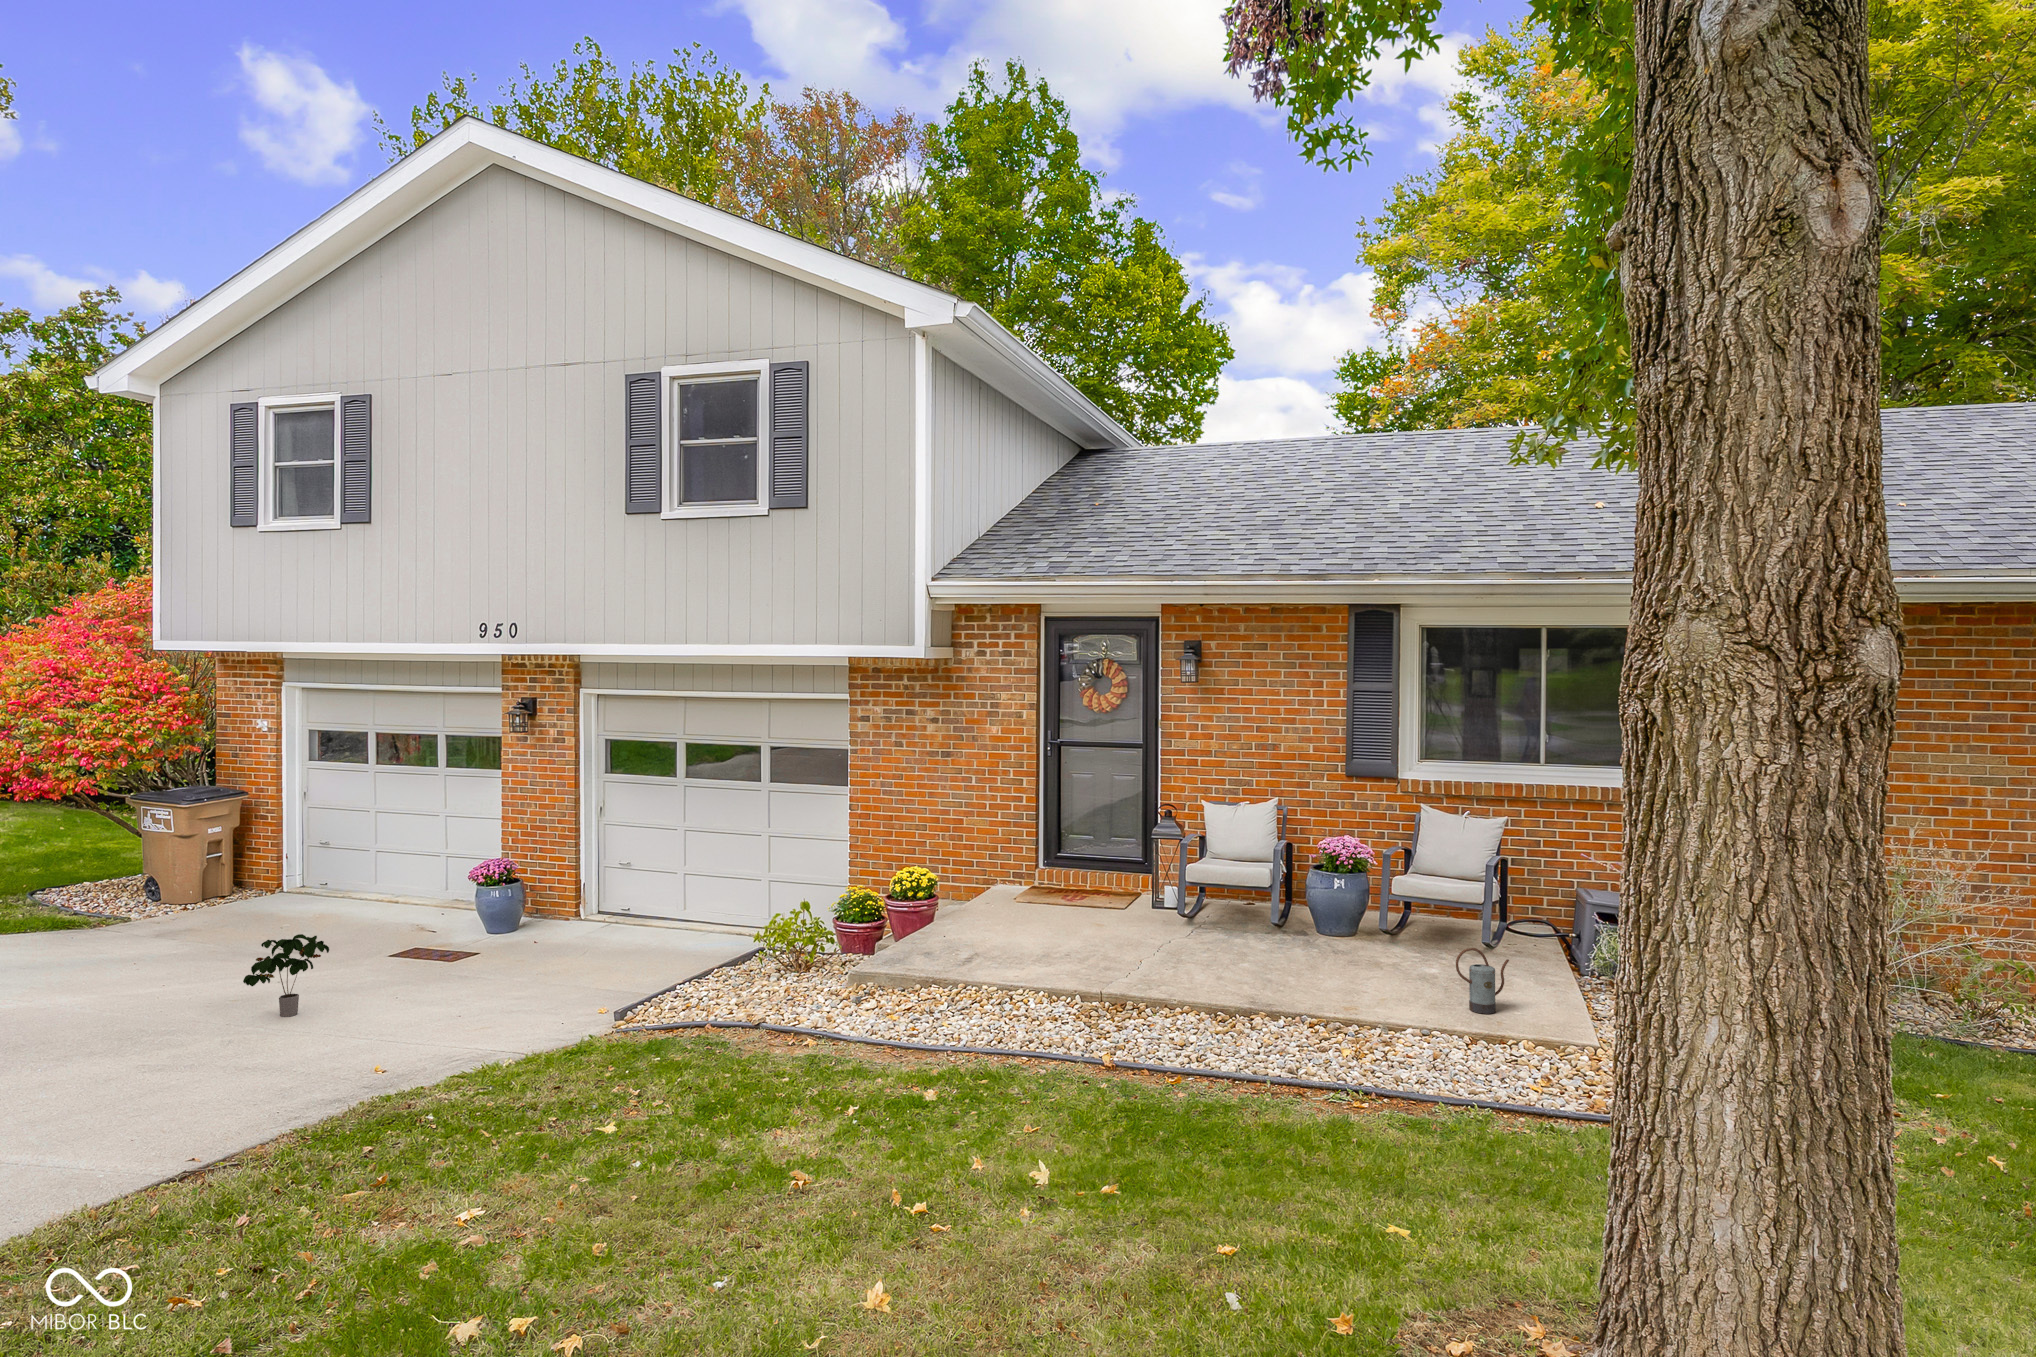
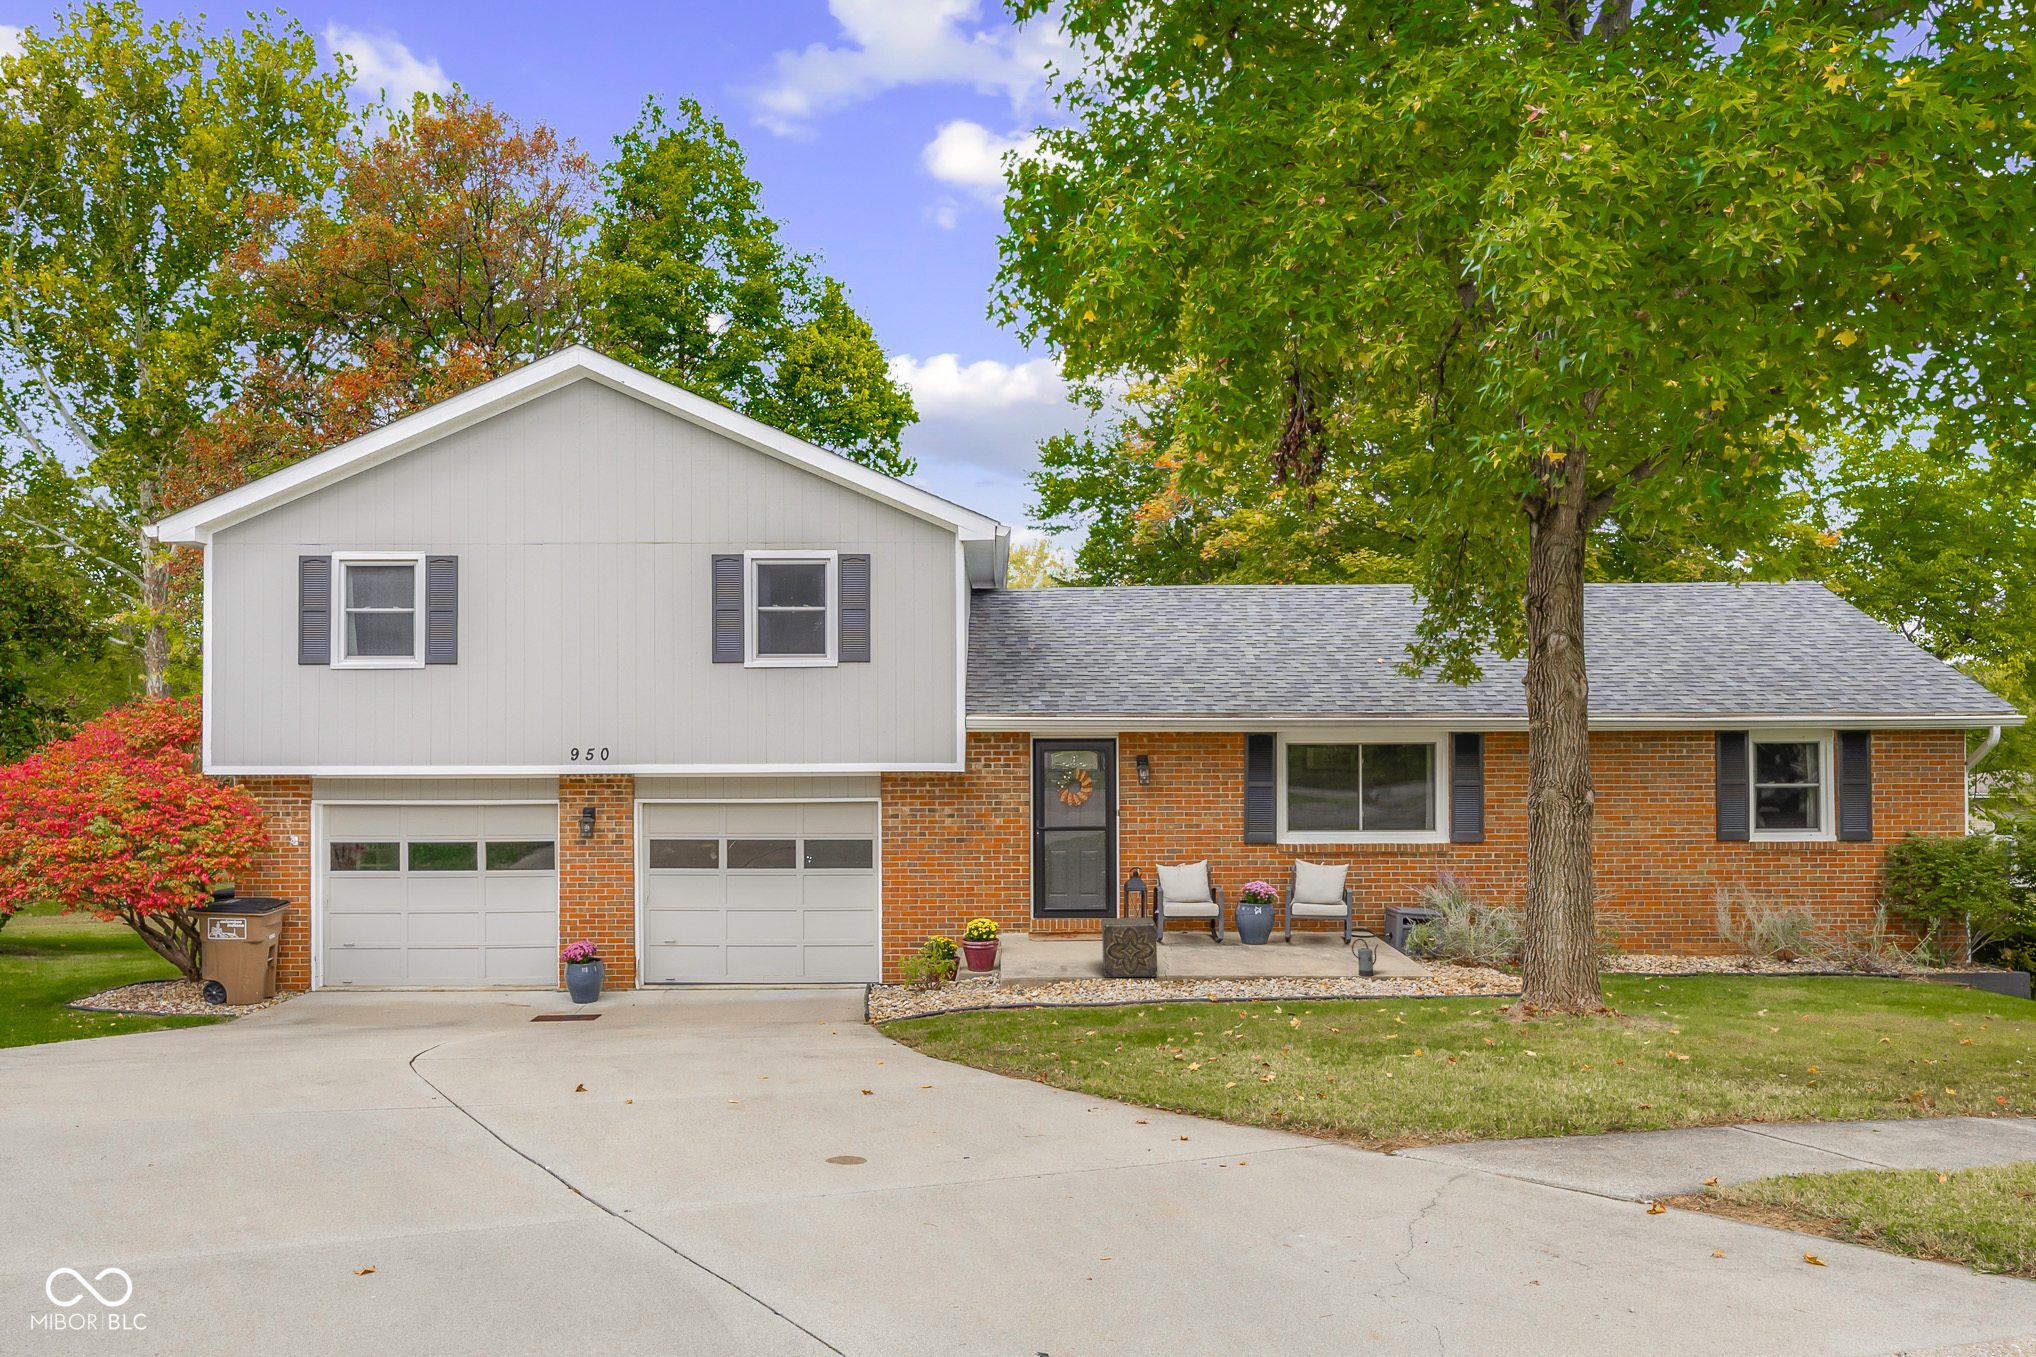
ottoman: none [1043,879,1140,979] -> present [1102,918,1157,977]
potted plant: present [243,934,329,1017] -> none [543,992,587,1054]

